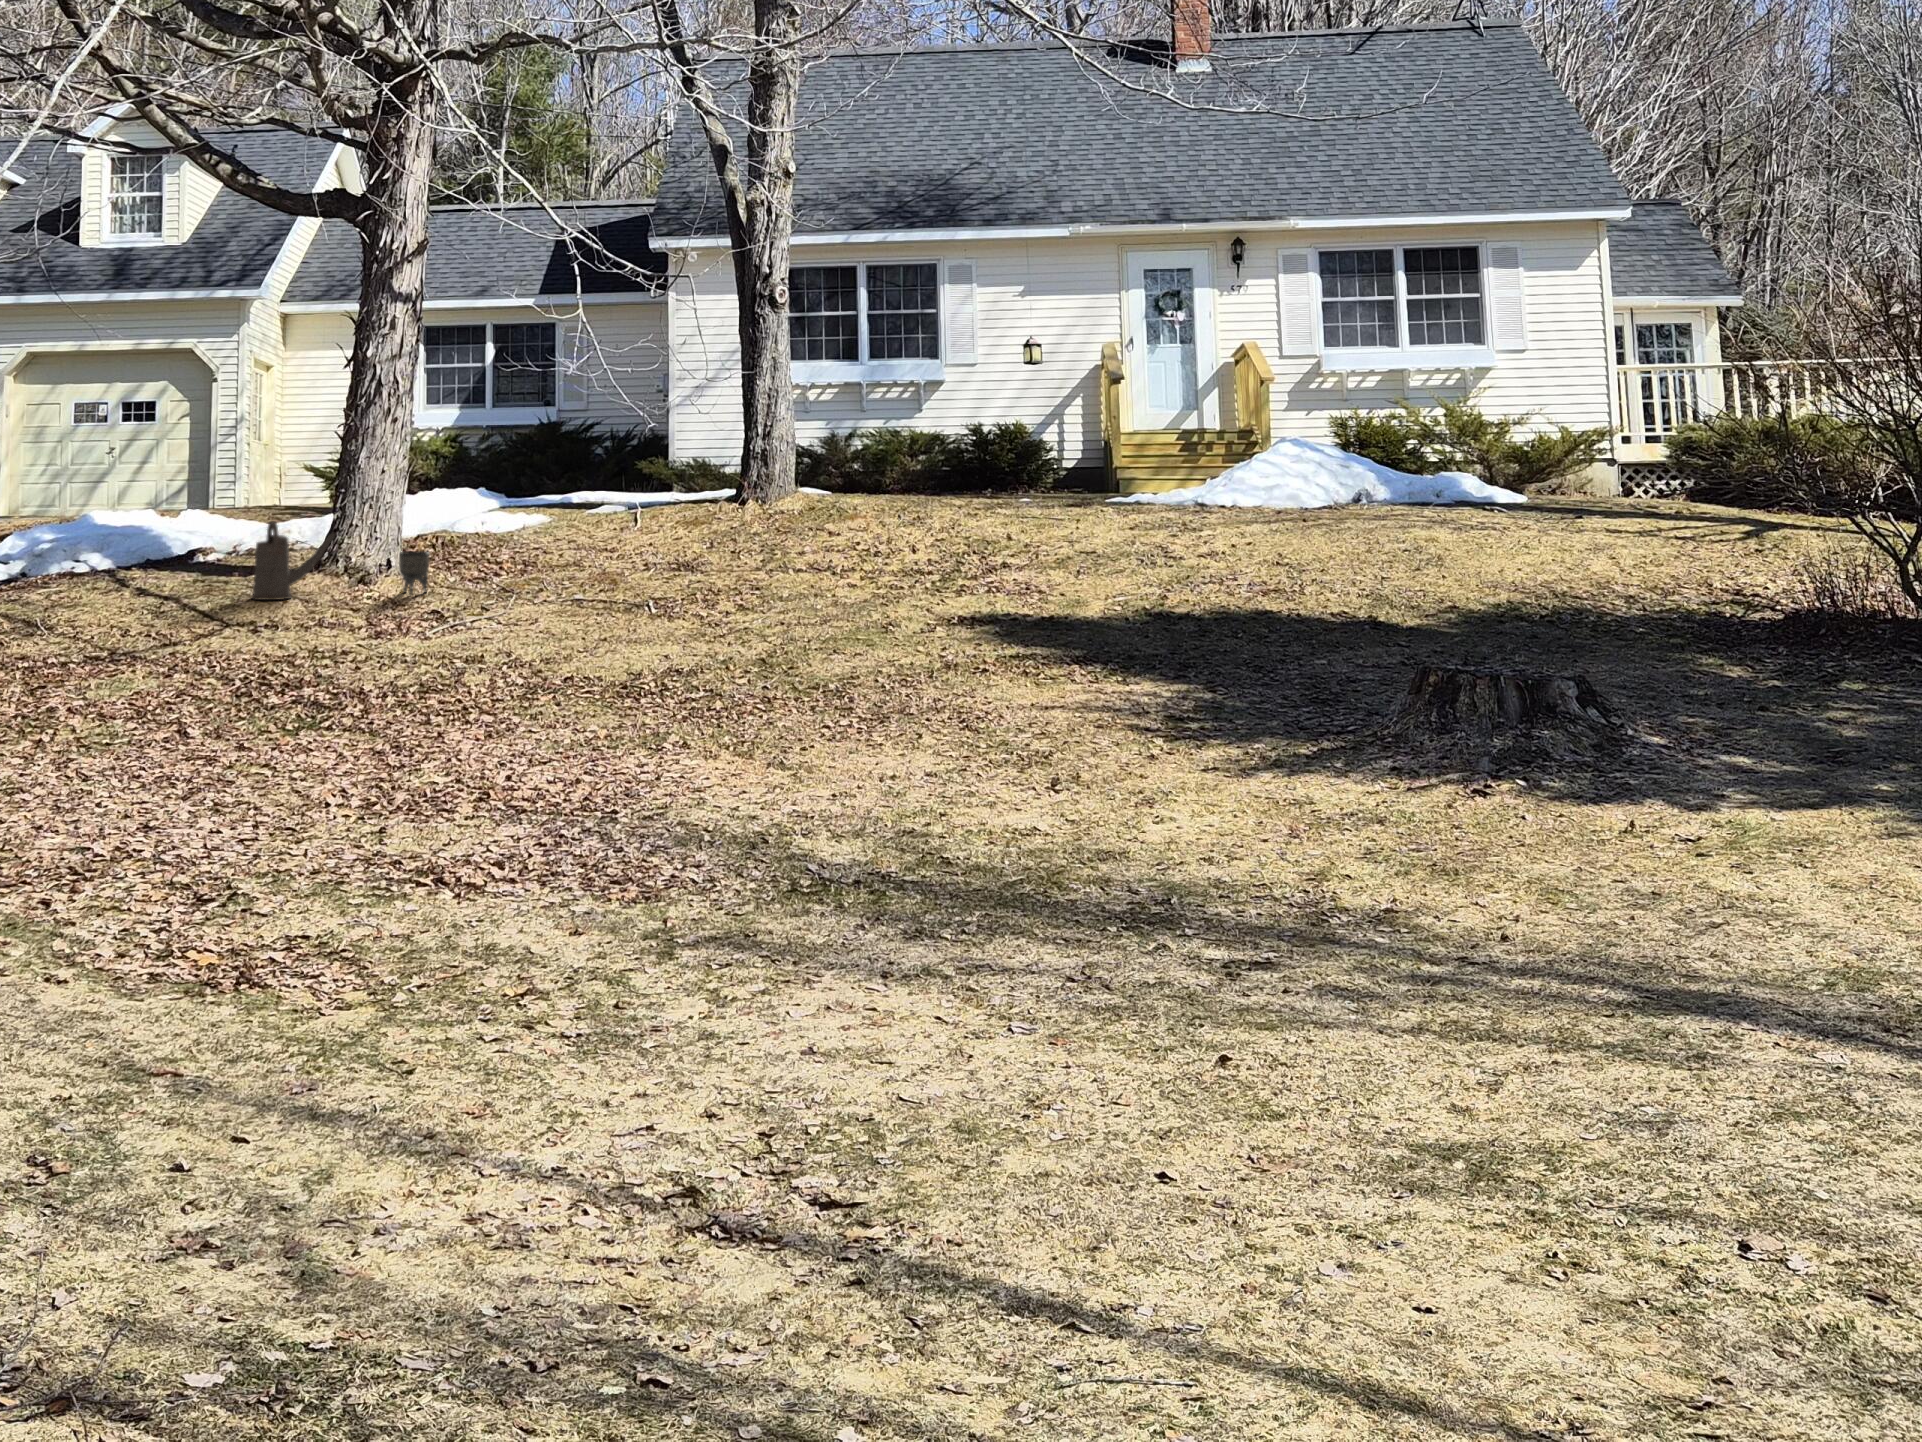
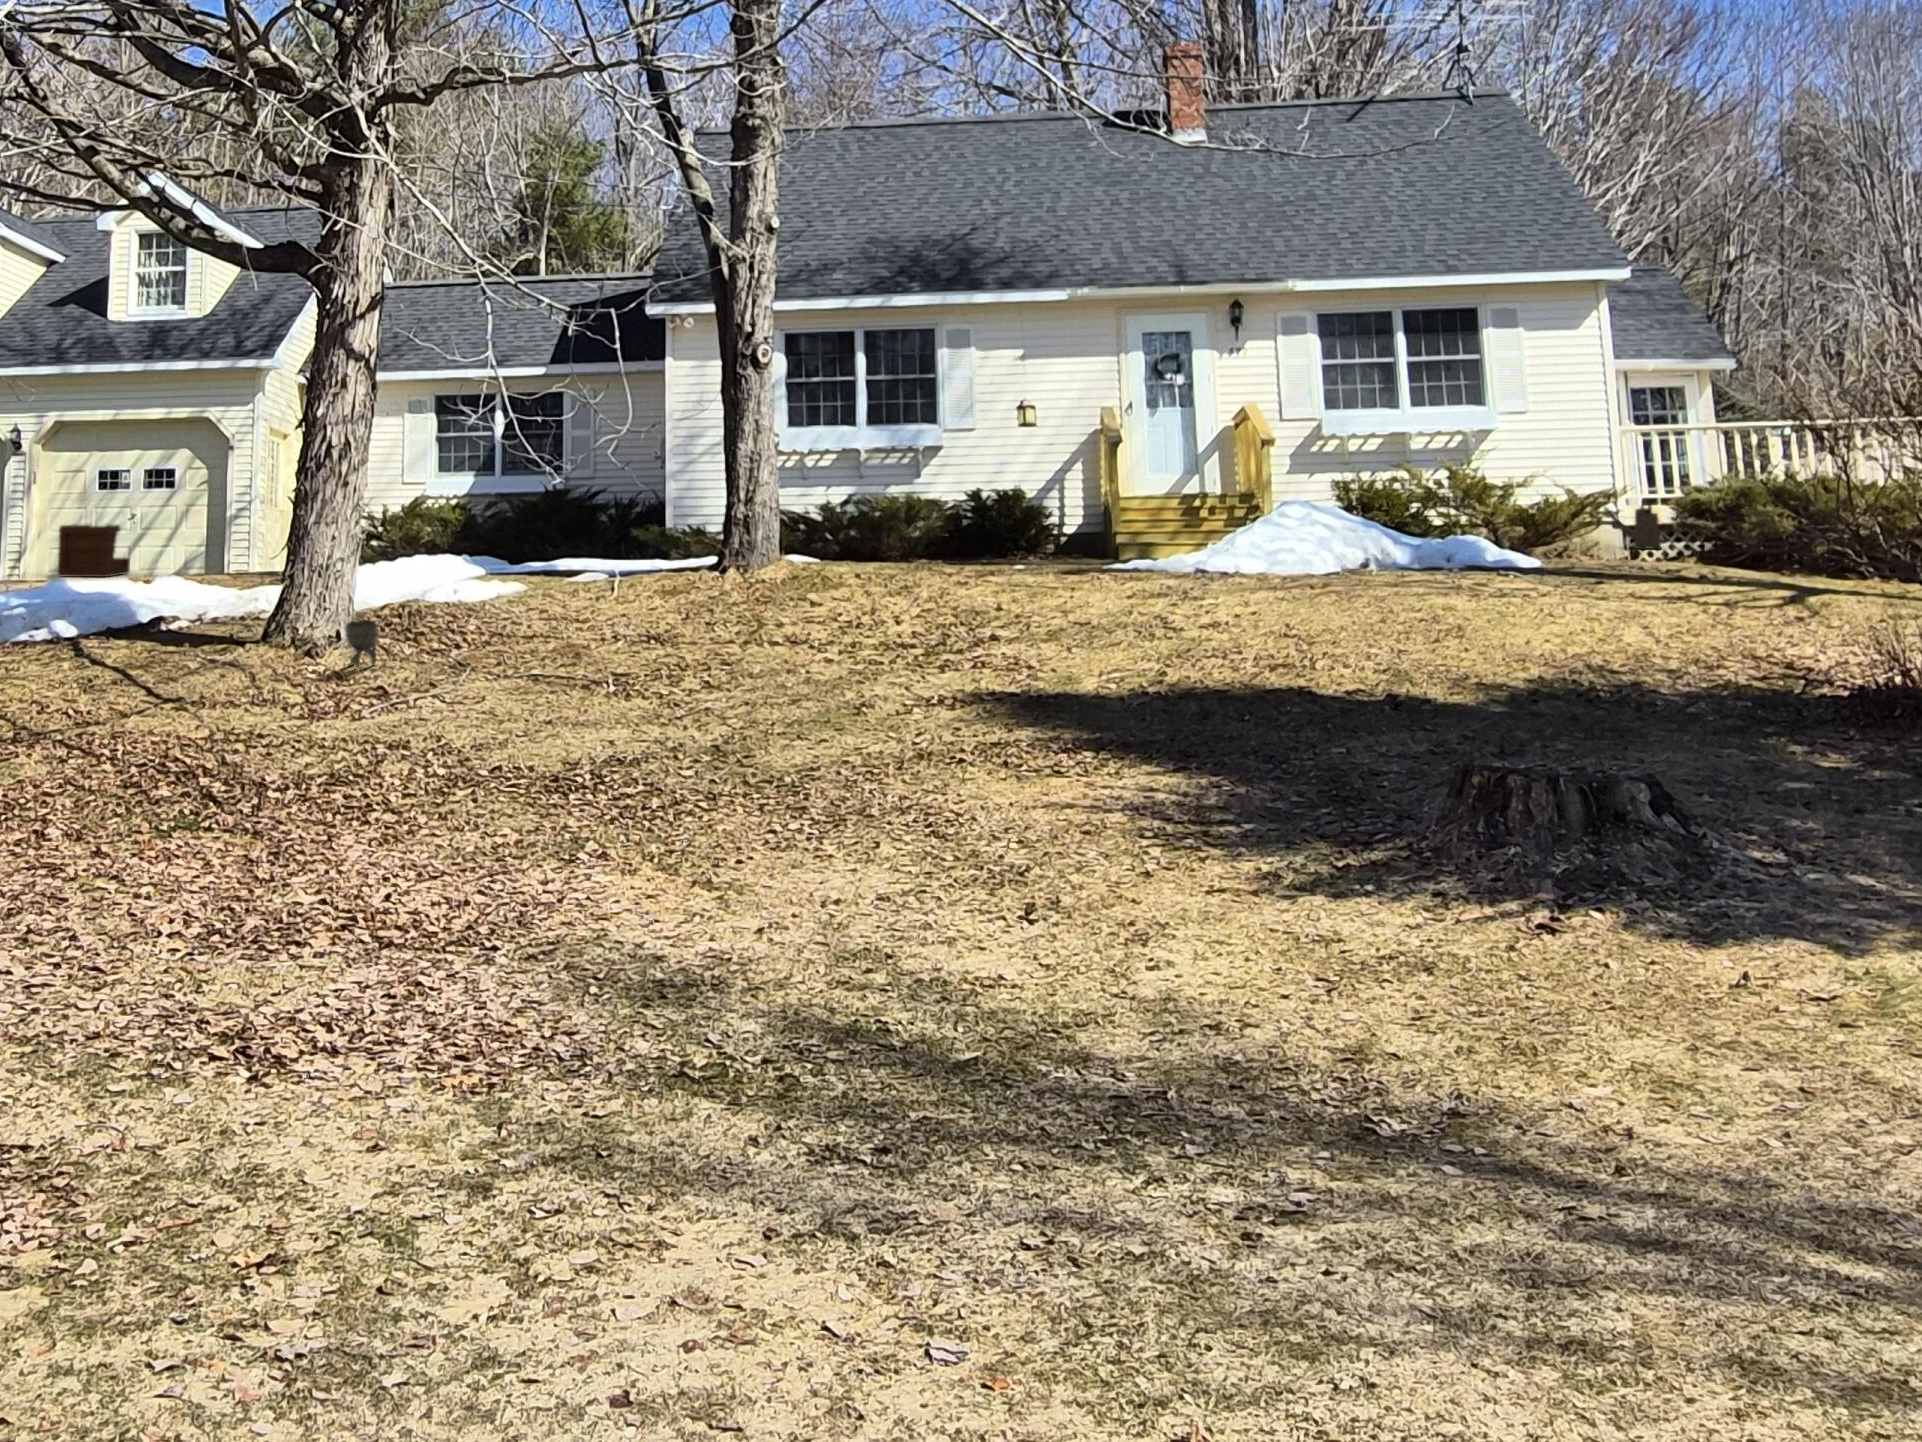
wooden crate: none [31,458,104,513] -> present [58,525,130,577]
watering can: present [252,521,335,600] -> present [1604,499,1661,549]

